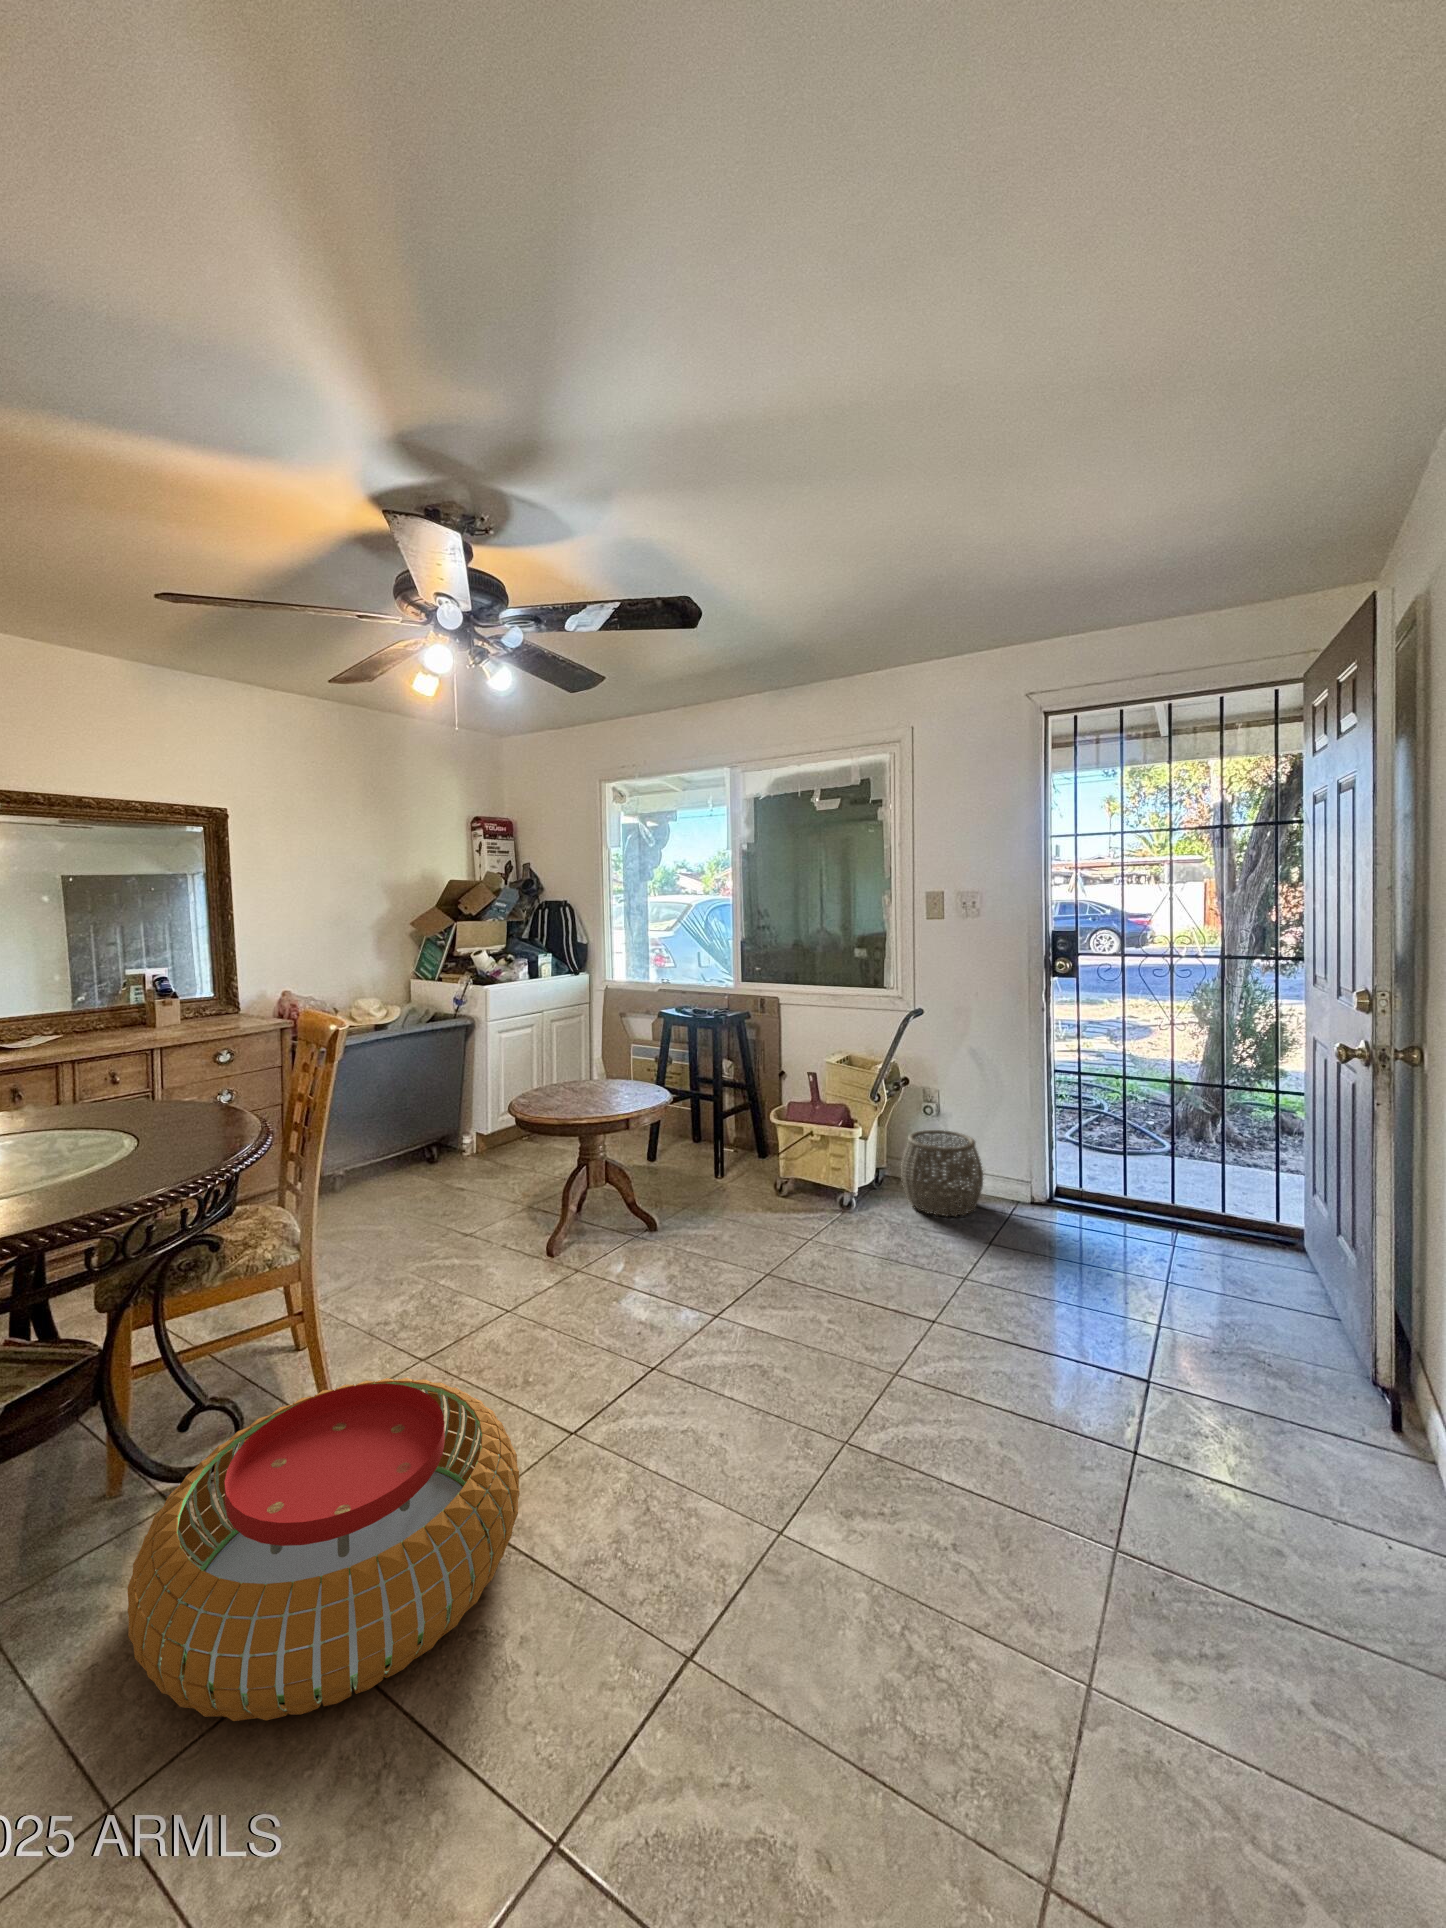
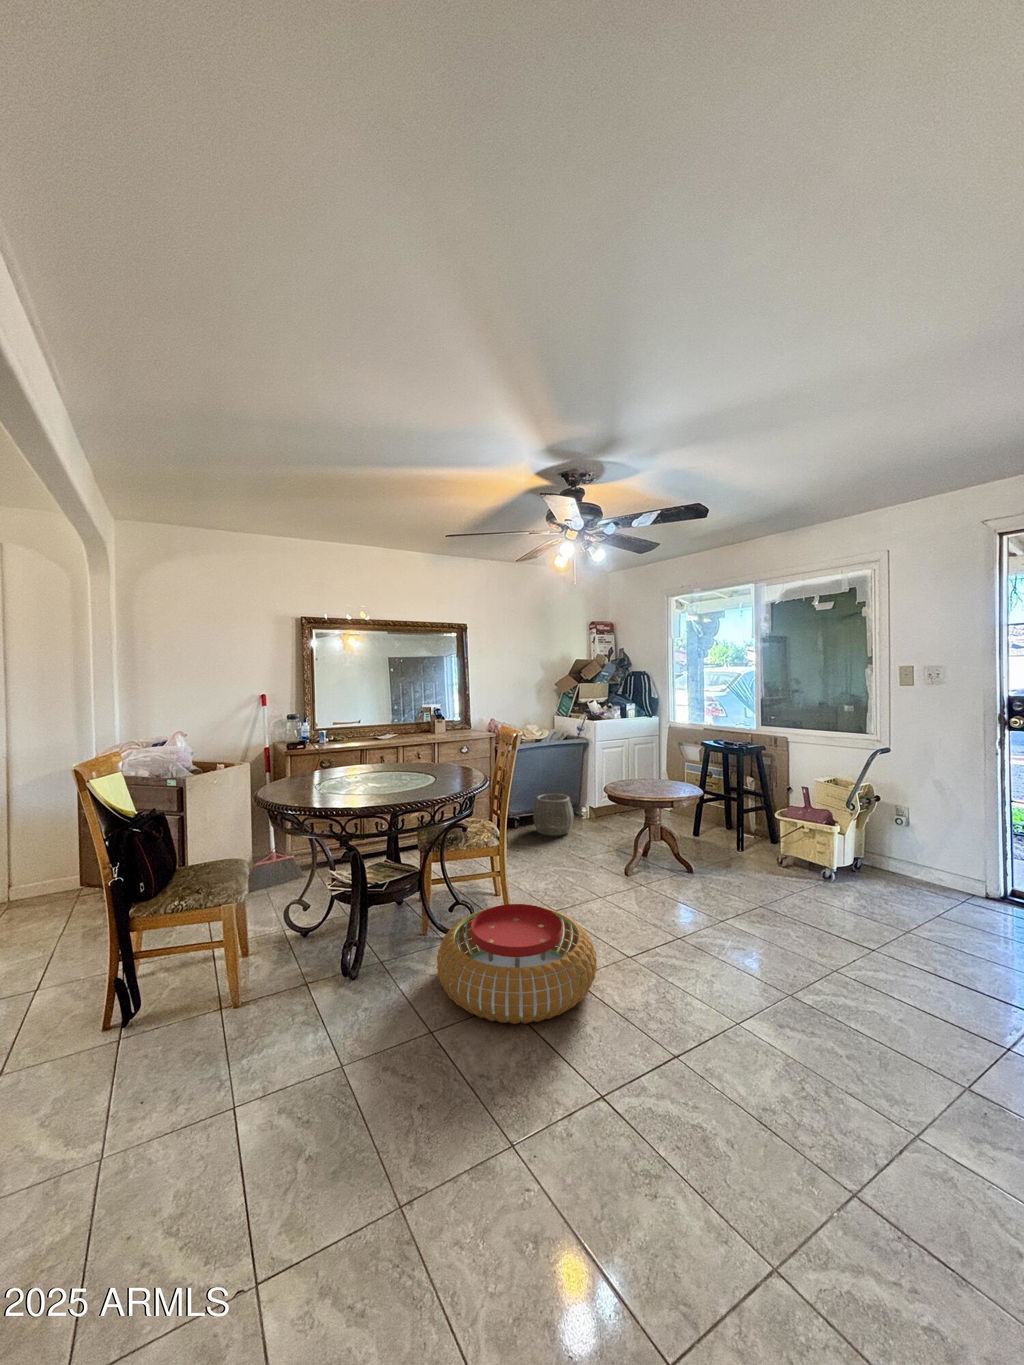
woven basket: present [901,1130,983,1216] -> present [533,794,573,836]

